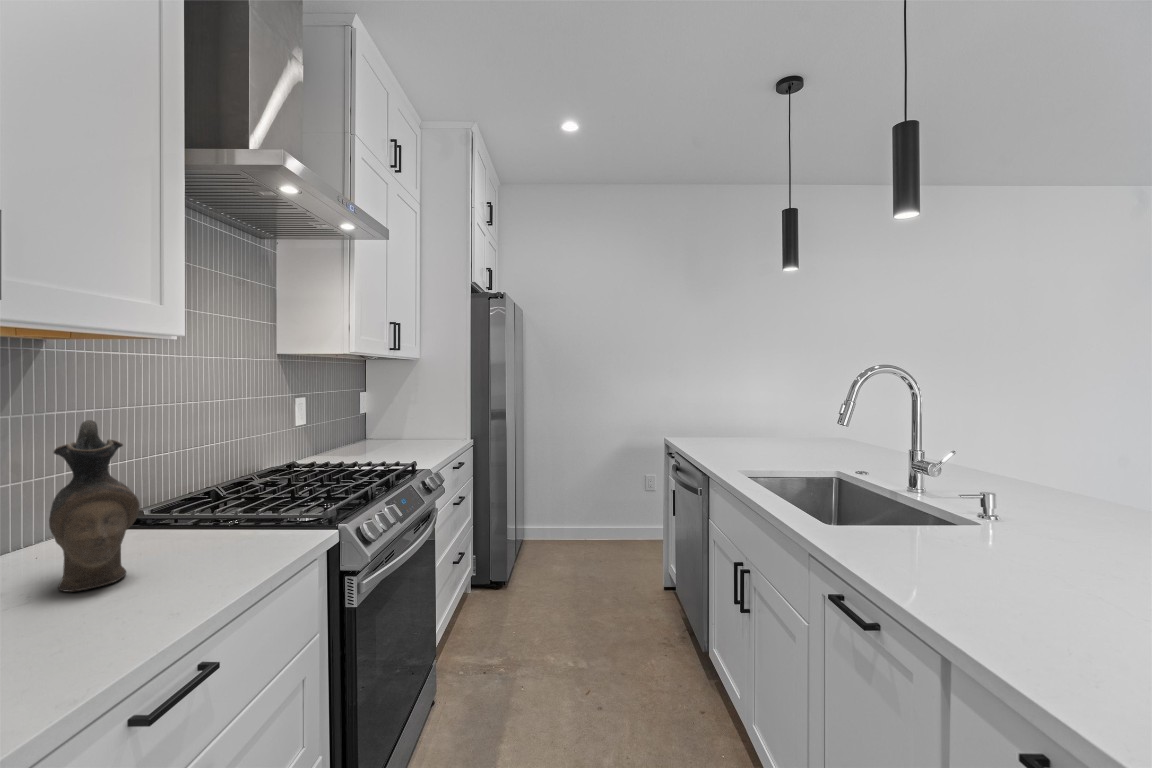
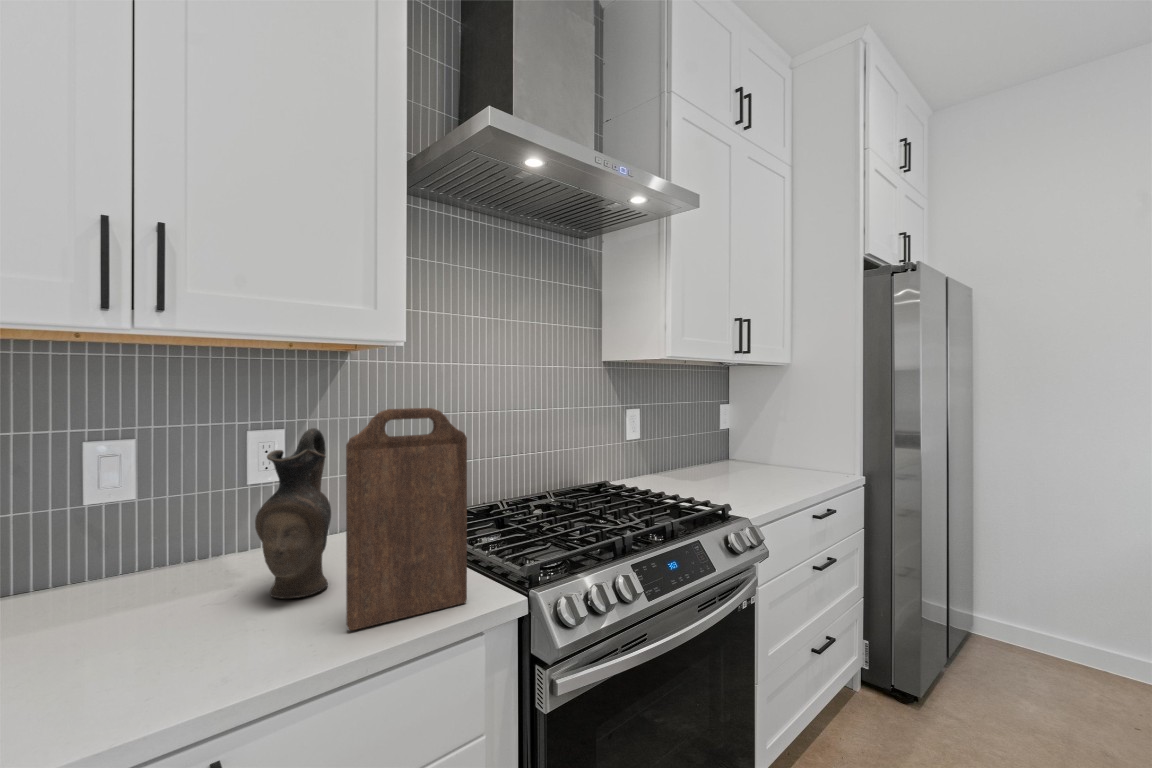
cutting board: none [206,394,290,584] -> present [346,408,467,630]

